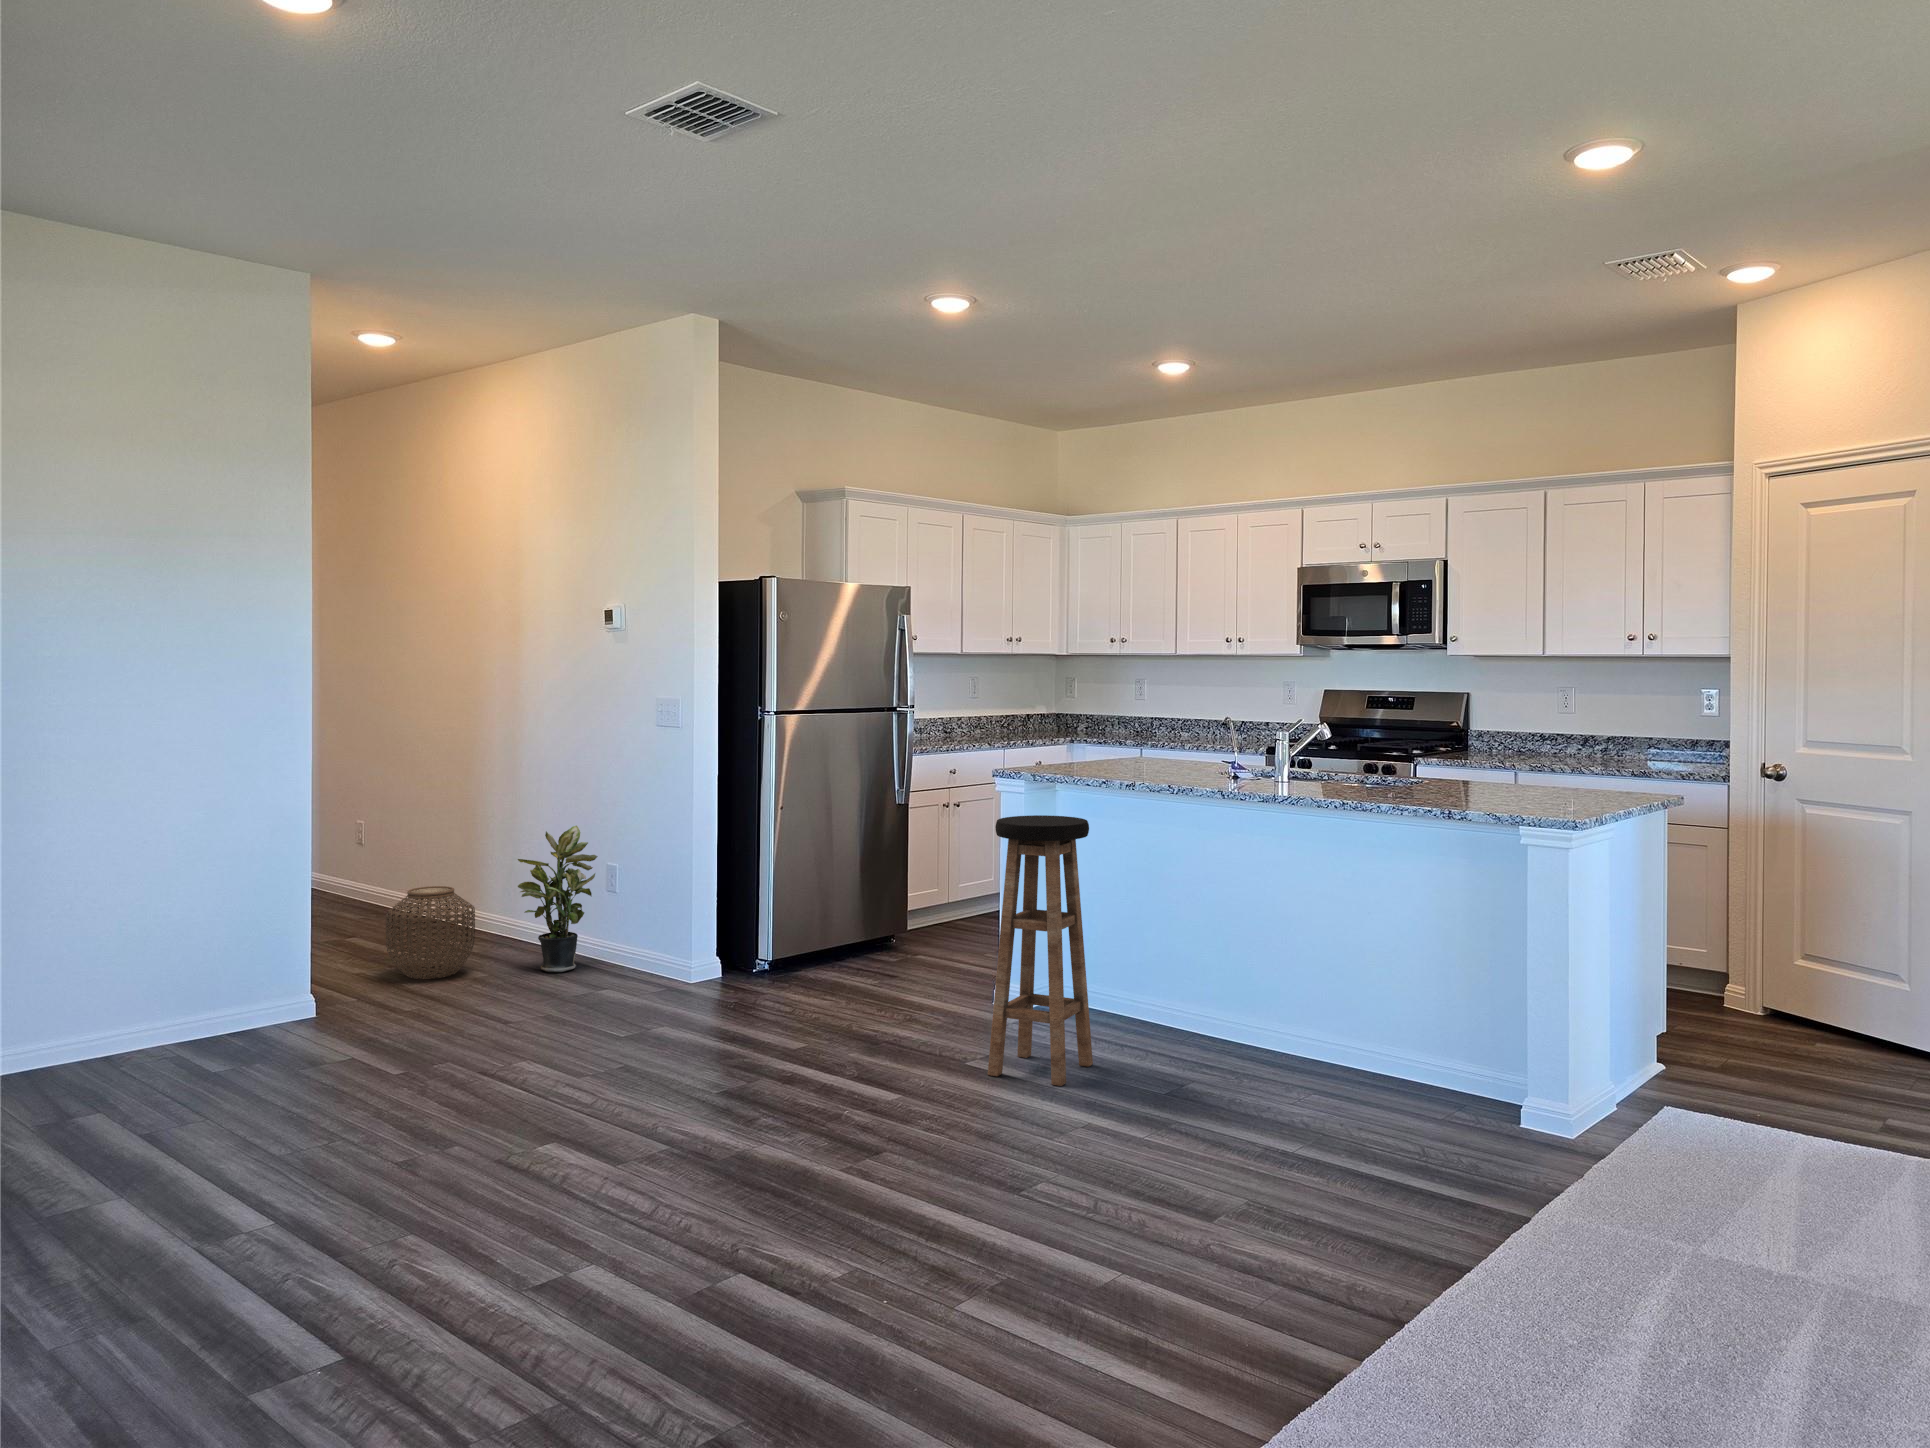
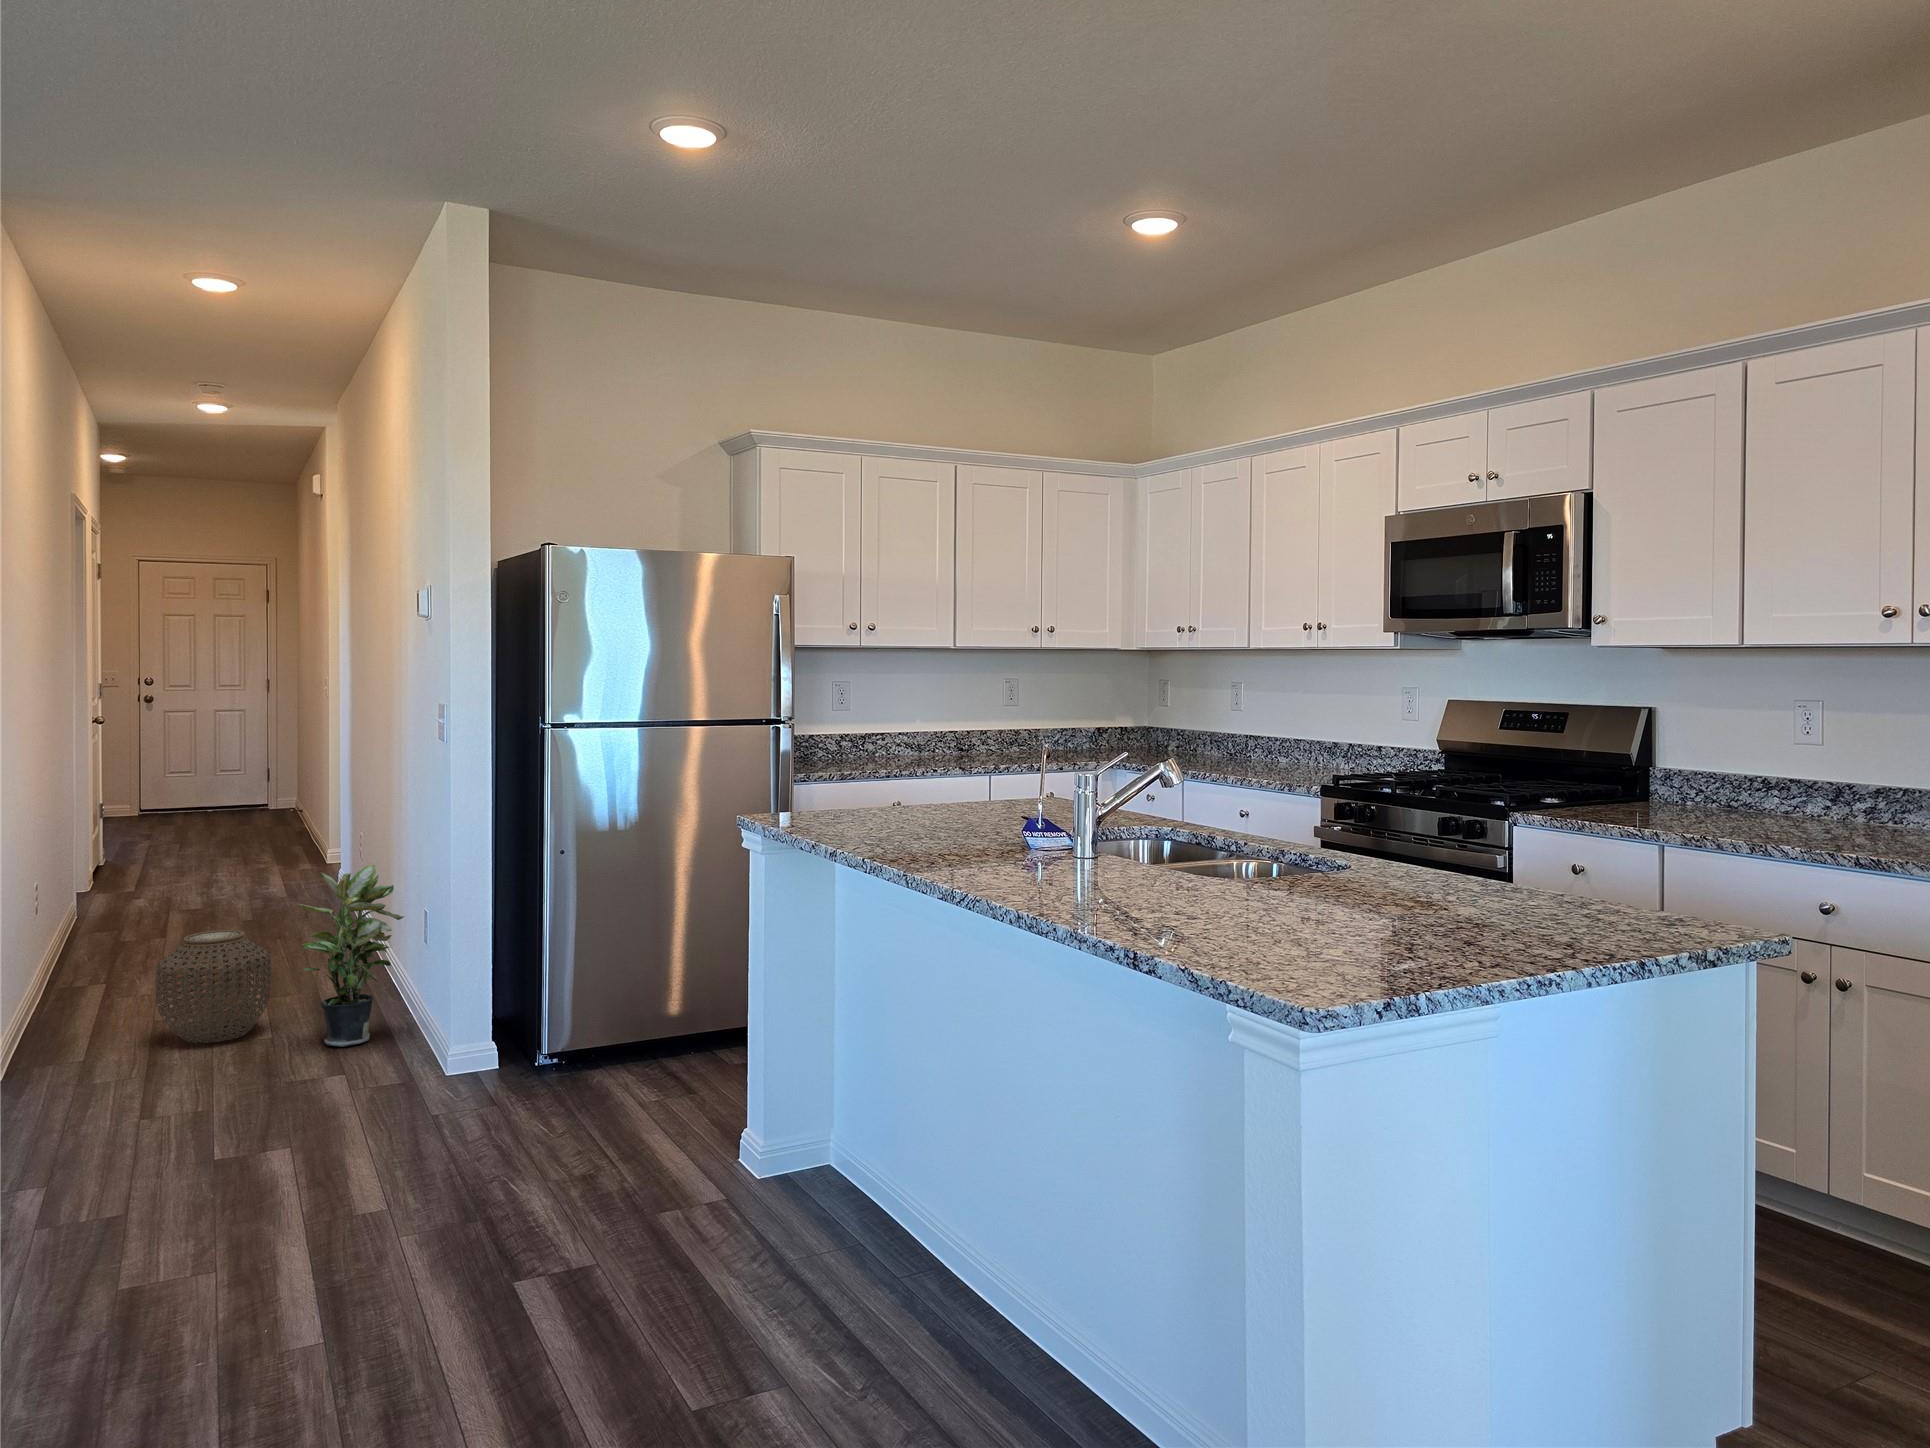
bar stool: present [988,815,1093,1086] -> none [488,909,675,1389]

